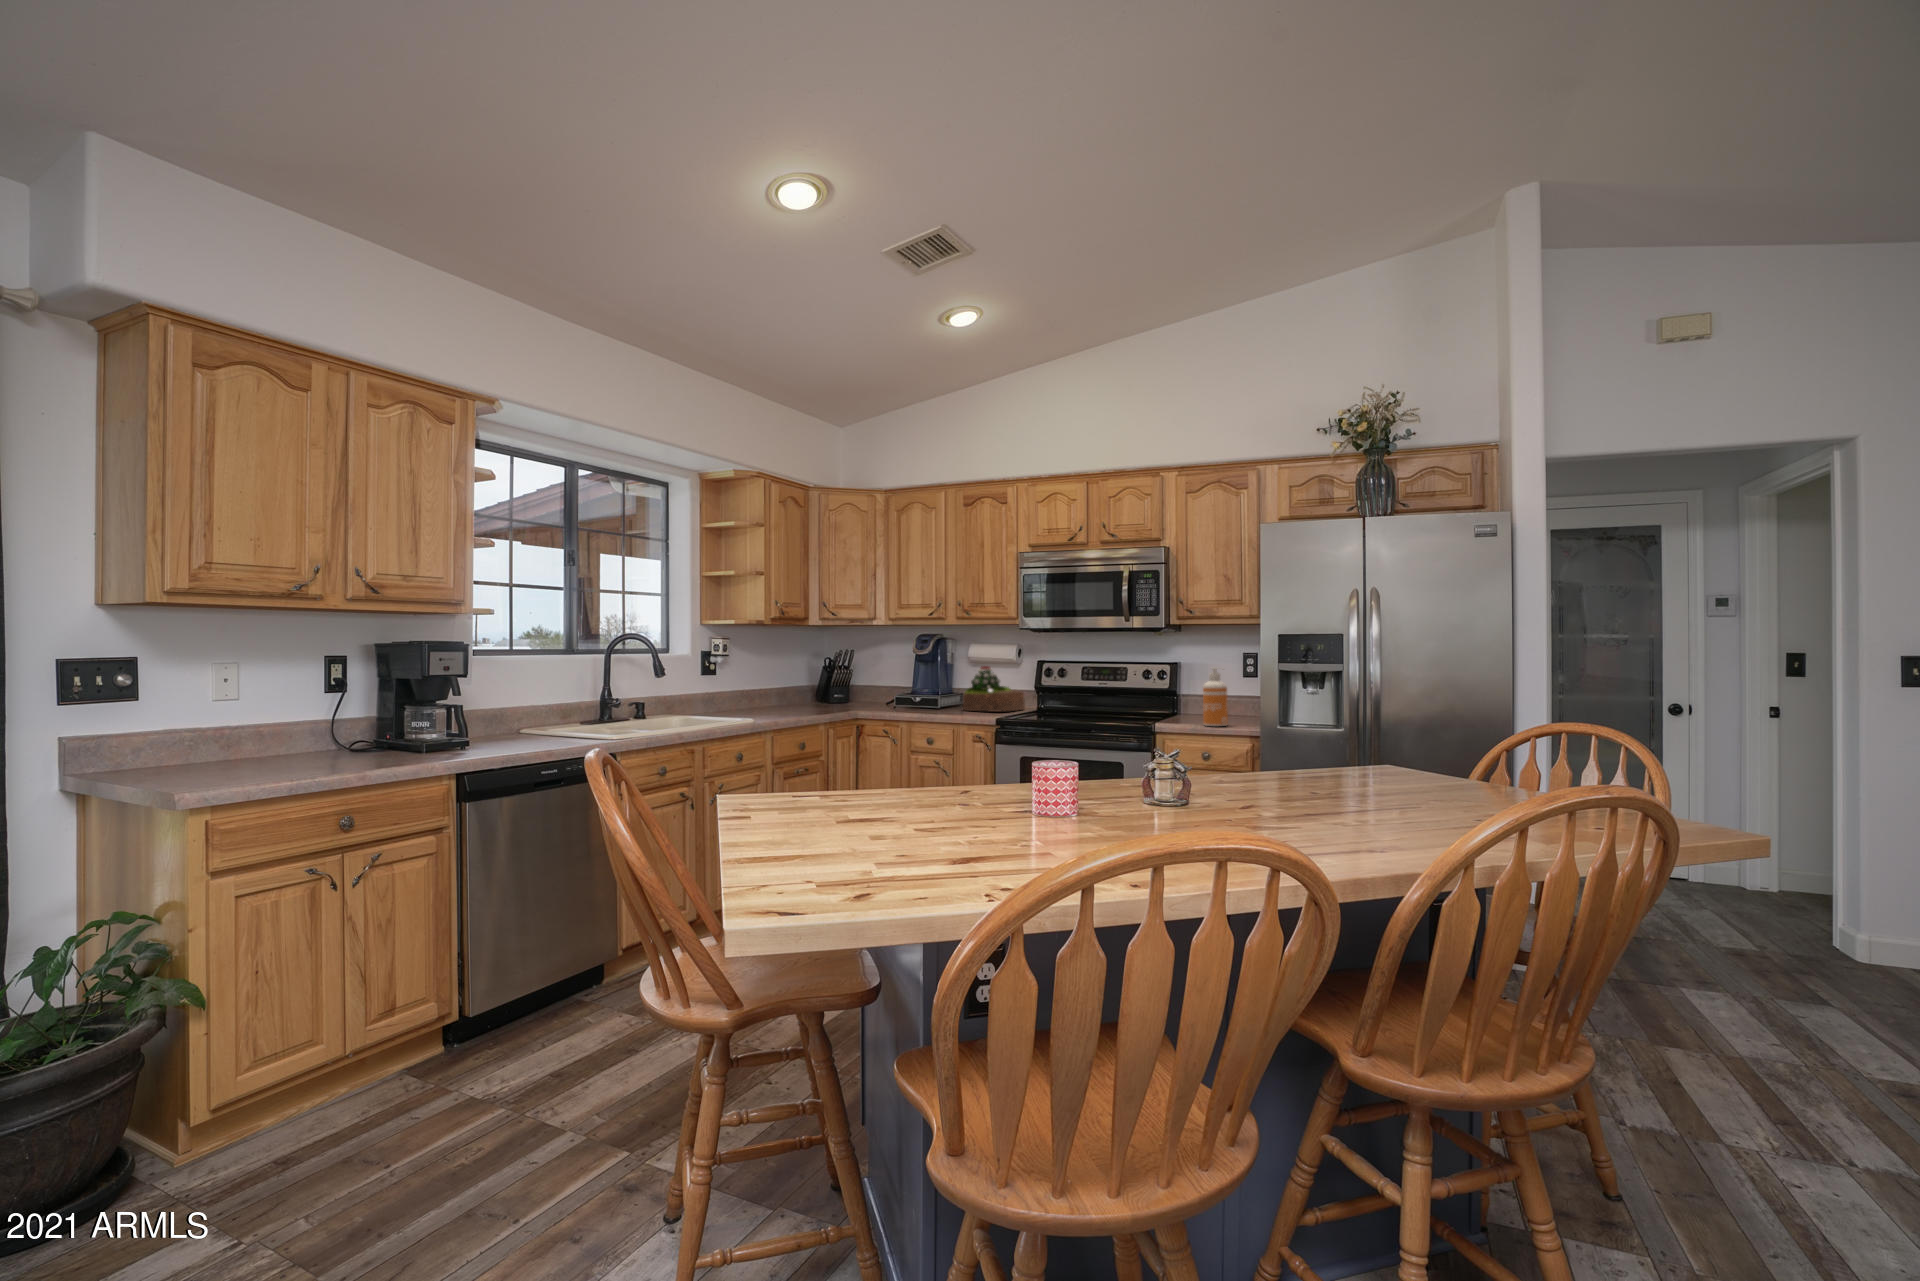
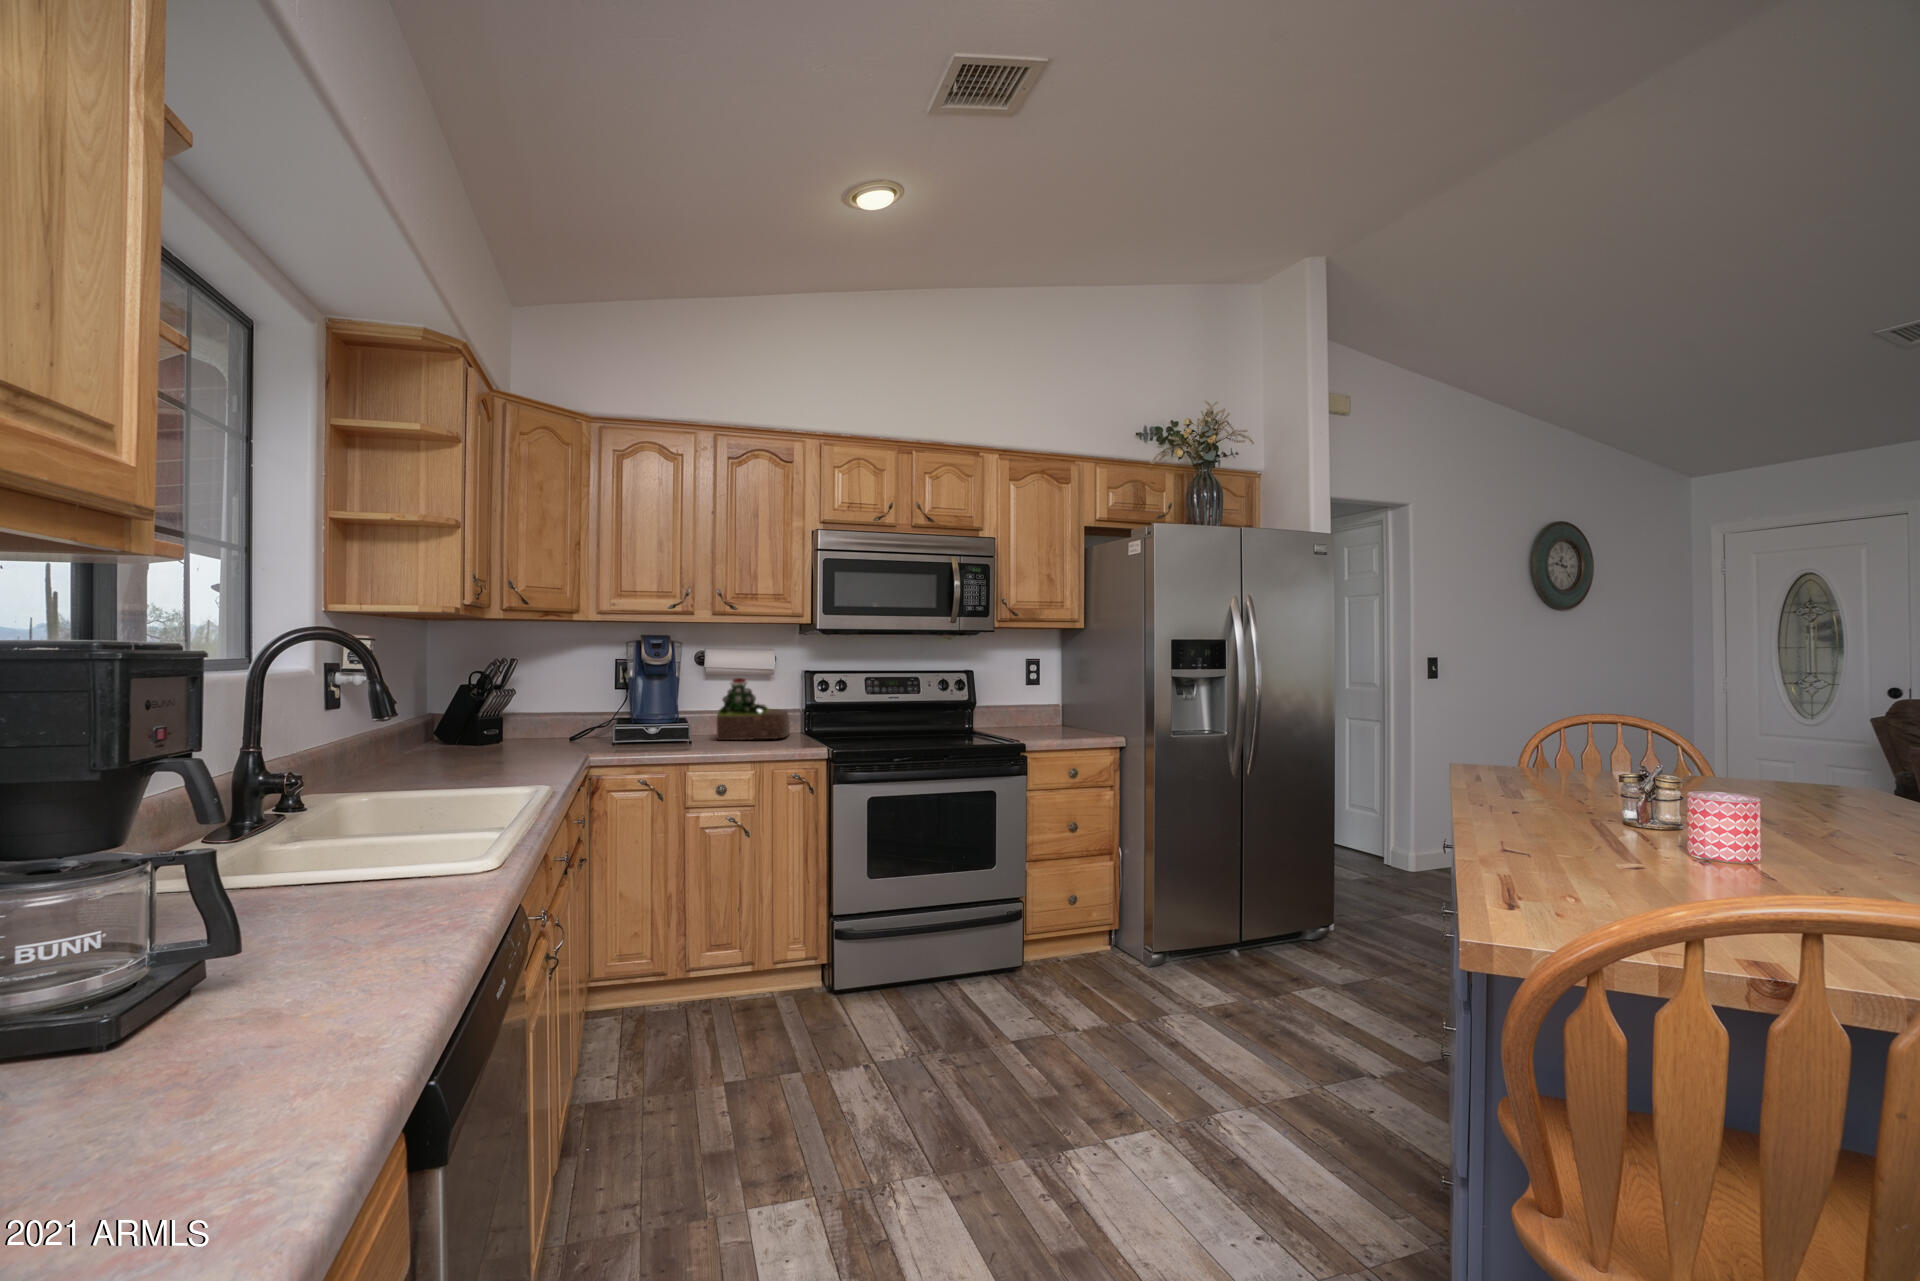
soap dispenser: present [1203,667,1228,726] -> none [1041,676,1068,741]

